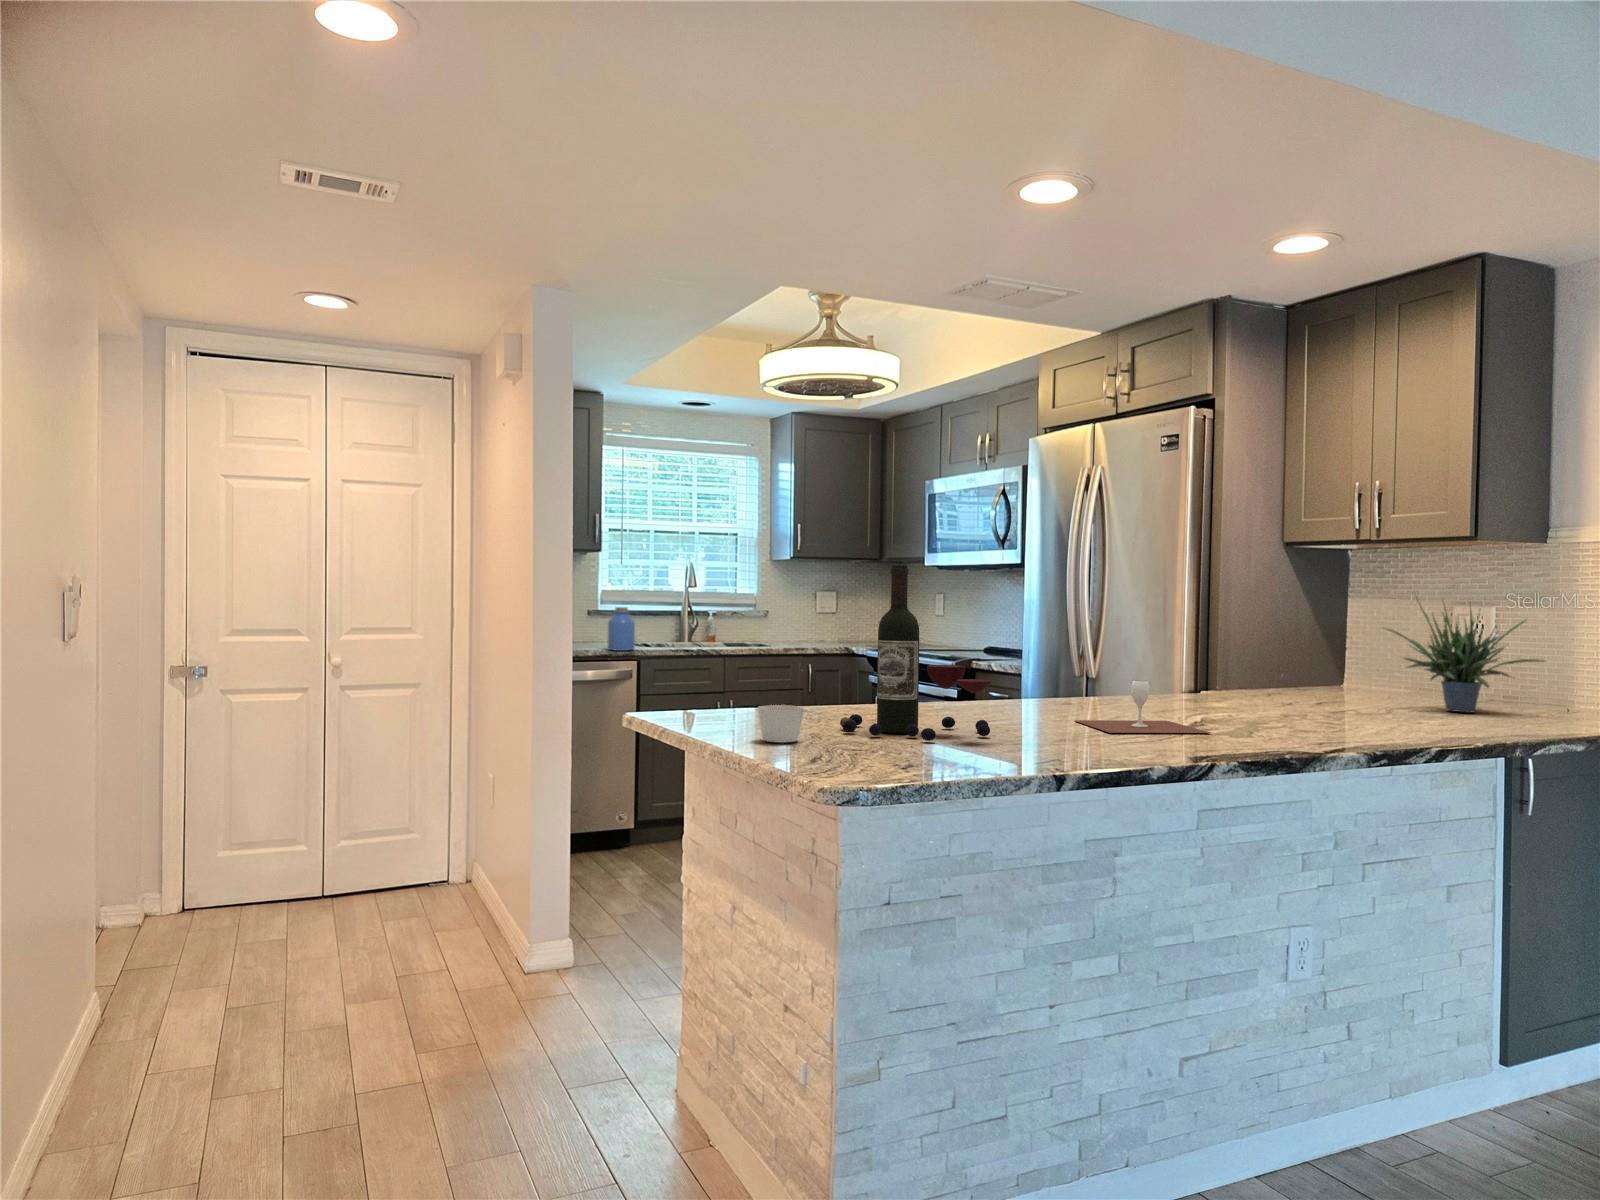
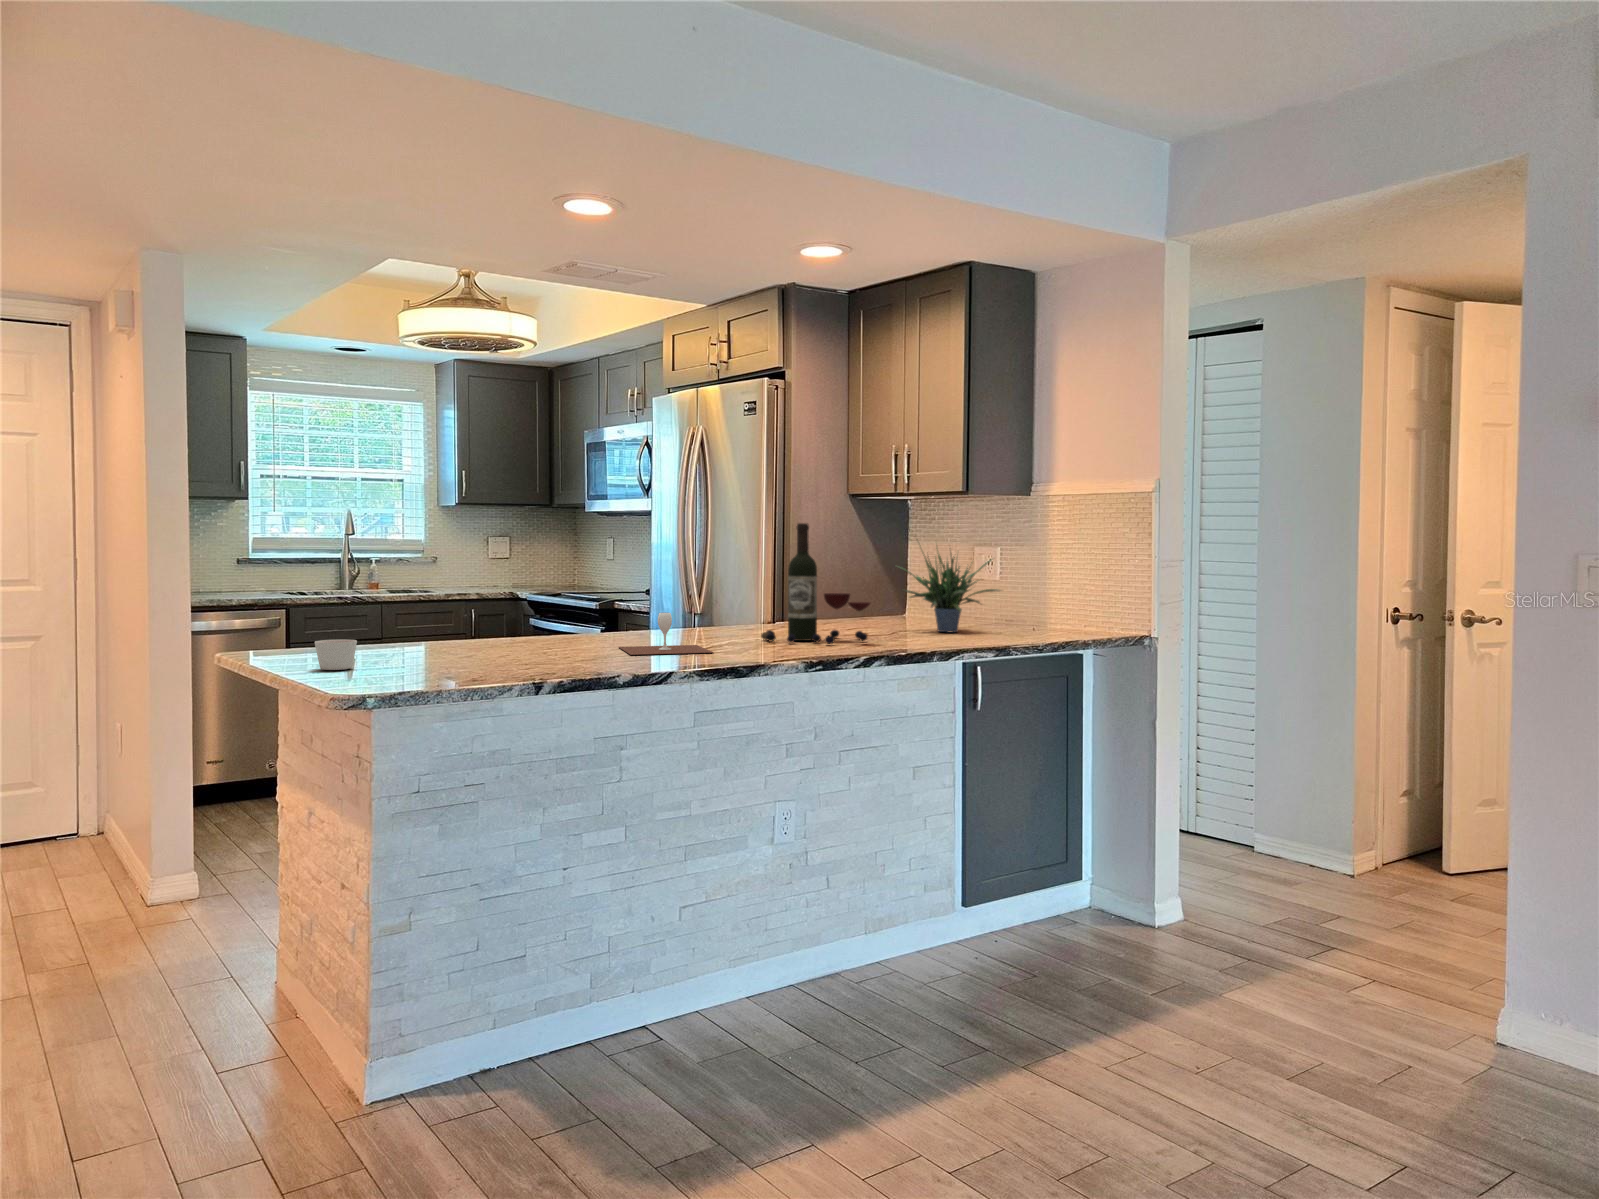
wine bottle: present [840,565,991,741] -> present [761,523,870,644]
jar: present [608,607,635,651] -> none [255,556,285,599]

